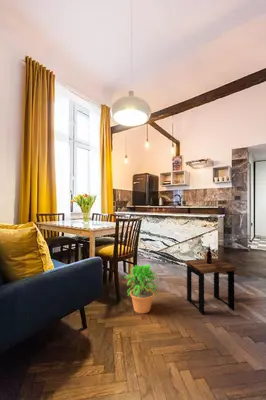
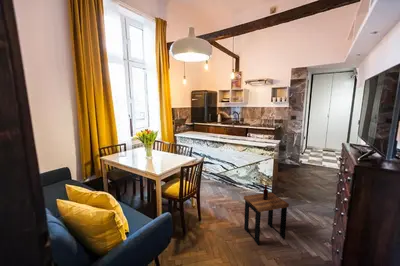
potted plant: present [127,264,157,313] -> none [188,202,223,246]

